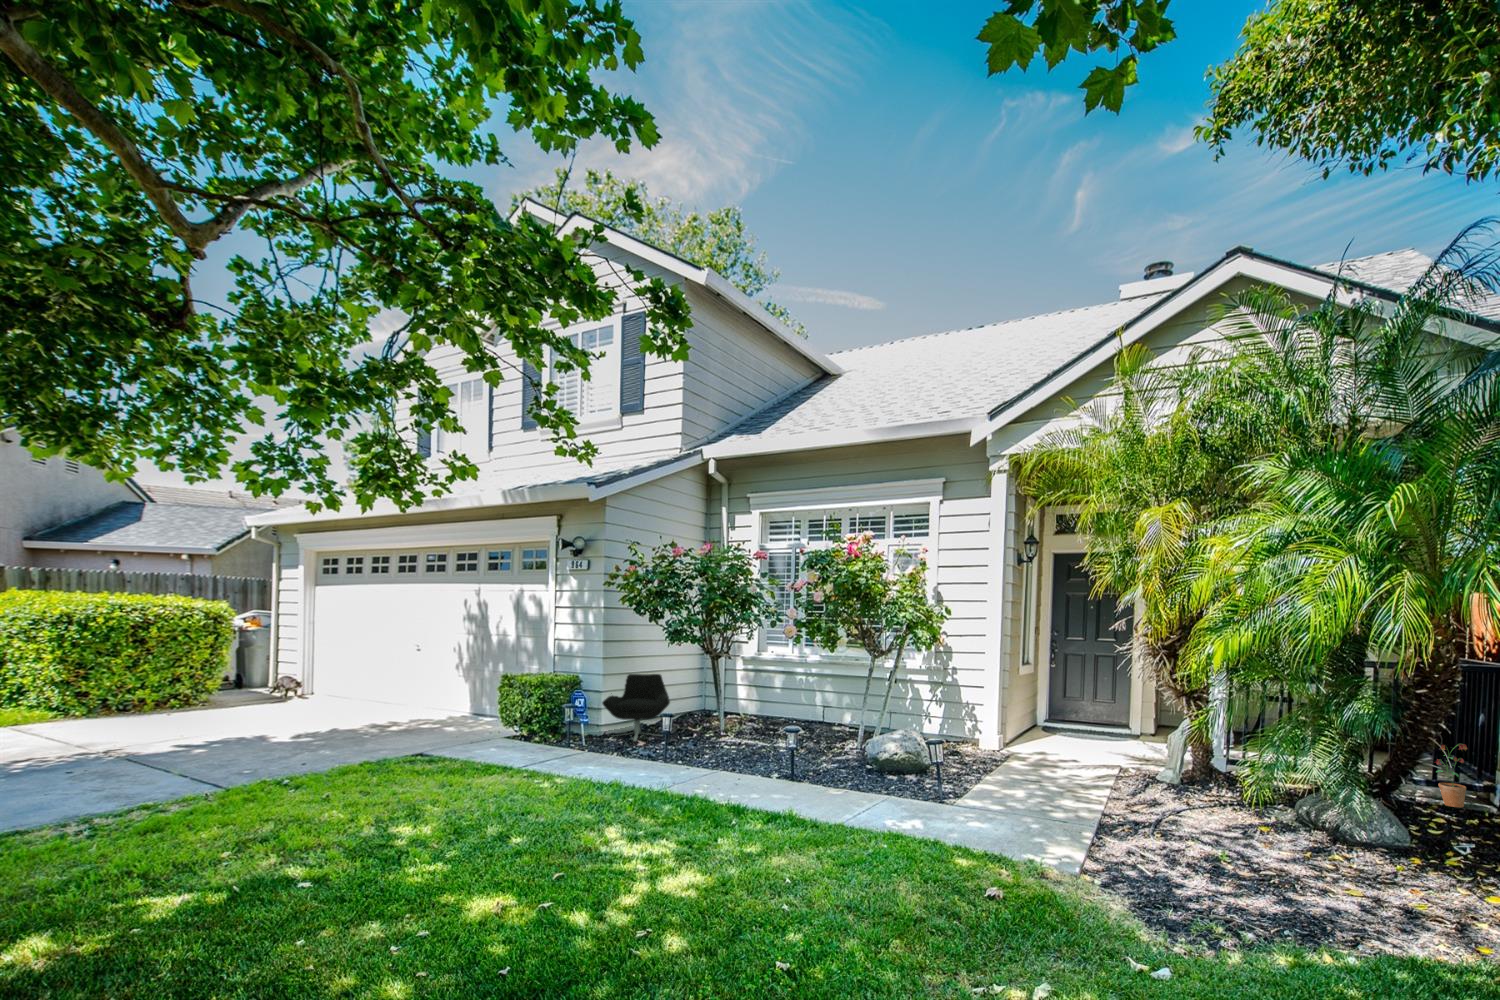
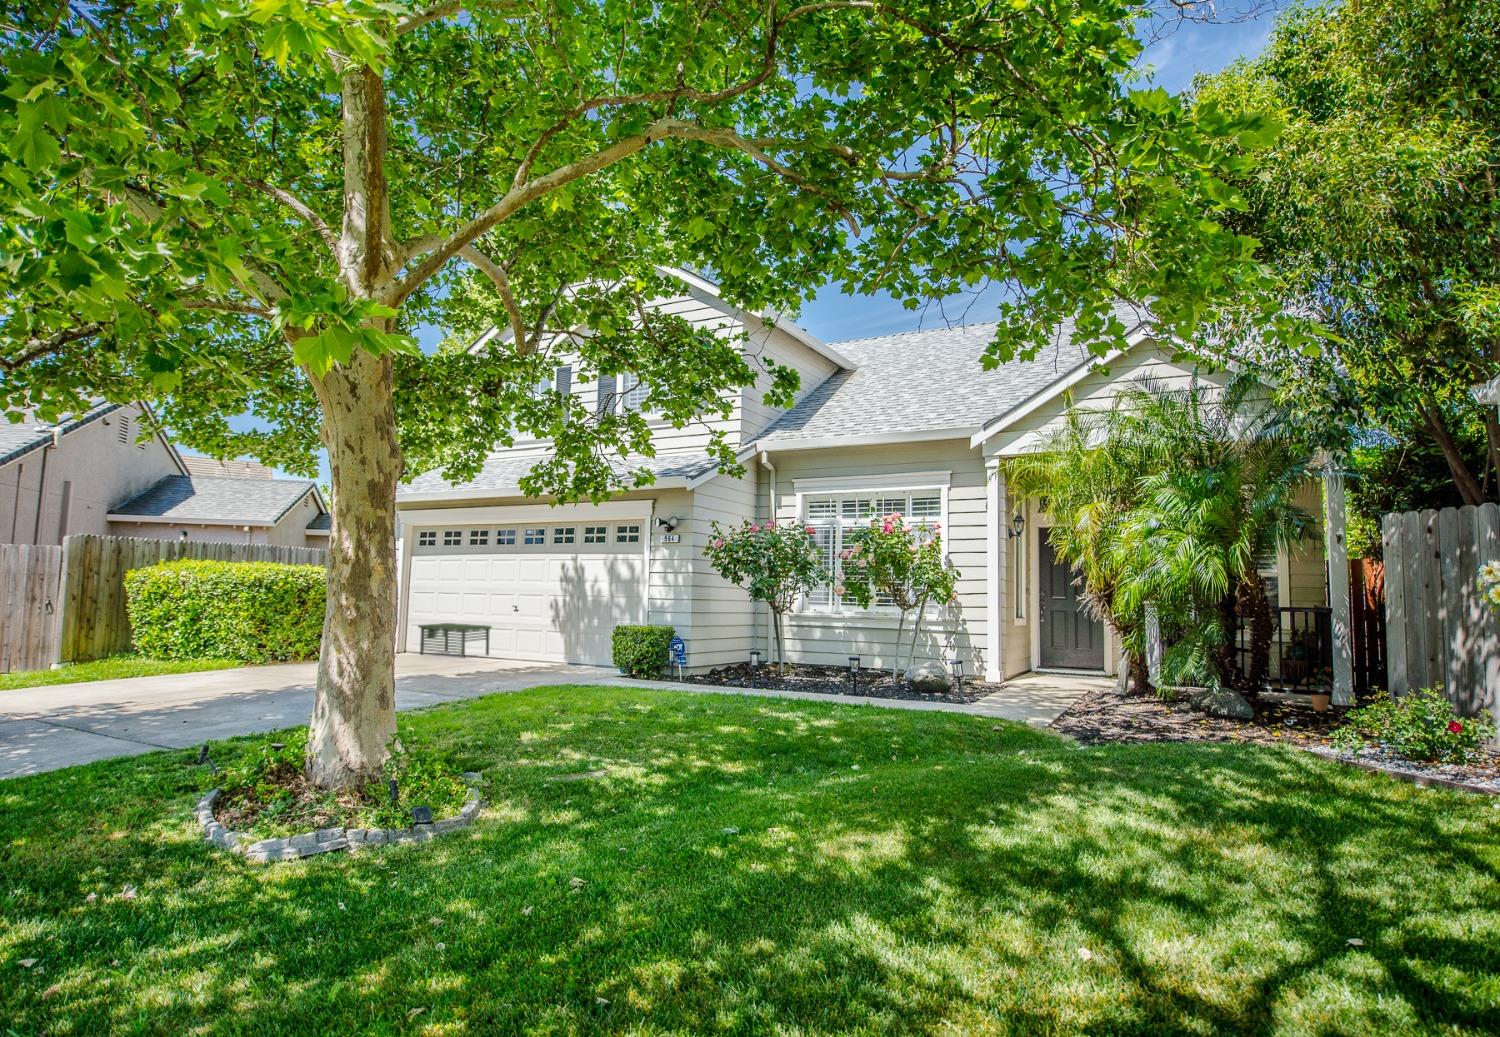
storage bench: none [306,665,392,709] -> present [418,623,491,658]
lounge chair: present [602,674,670,741] -> none [686,627,740,678]

